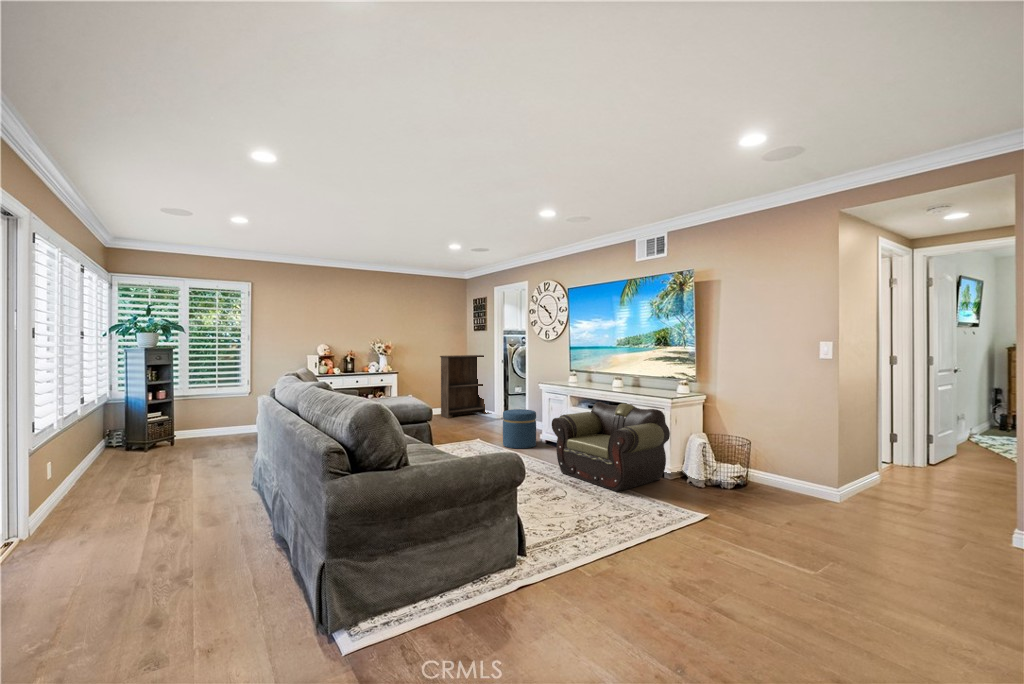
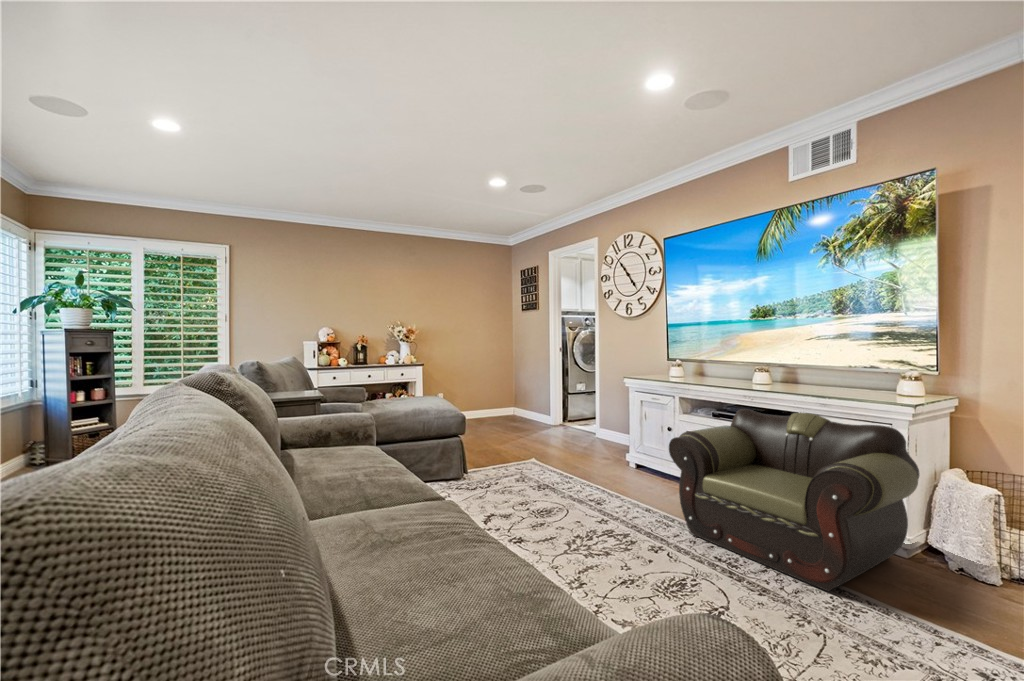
bookshelf: present [440,355,487,418] -> none [478,342,540,424]
ottoman: present [503,409,536,449] -> none [572,417,623,477]

